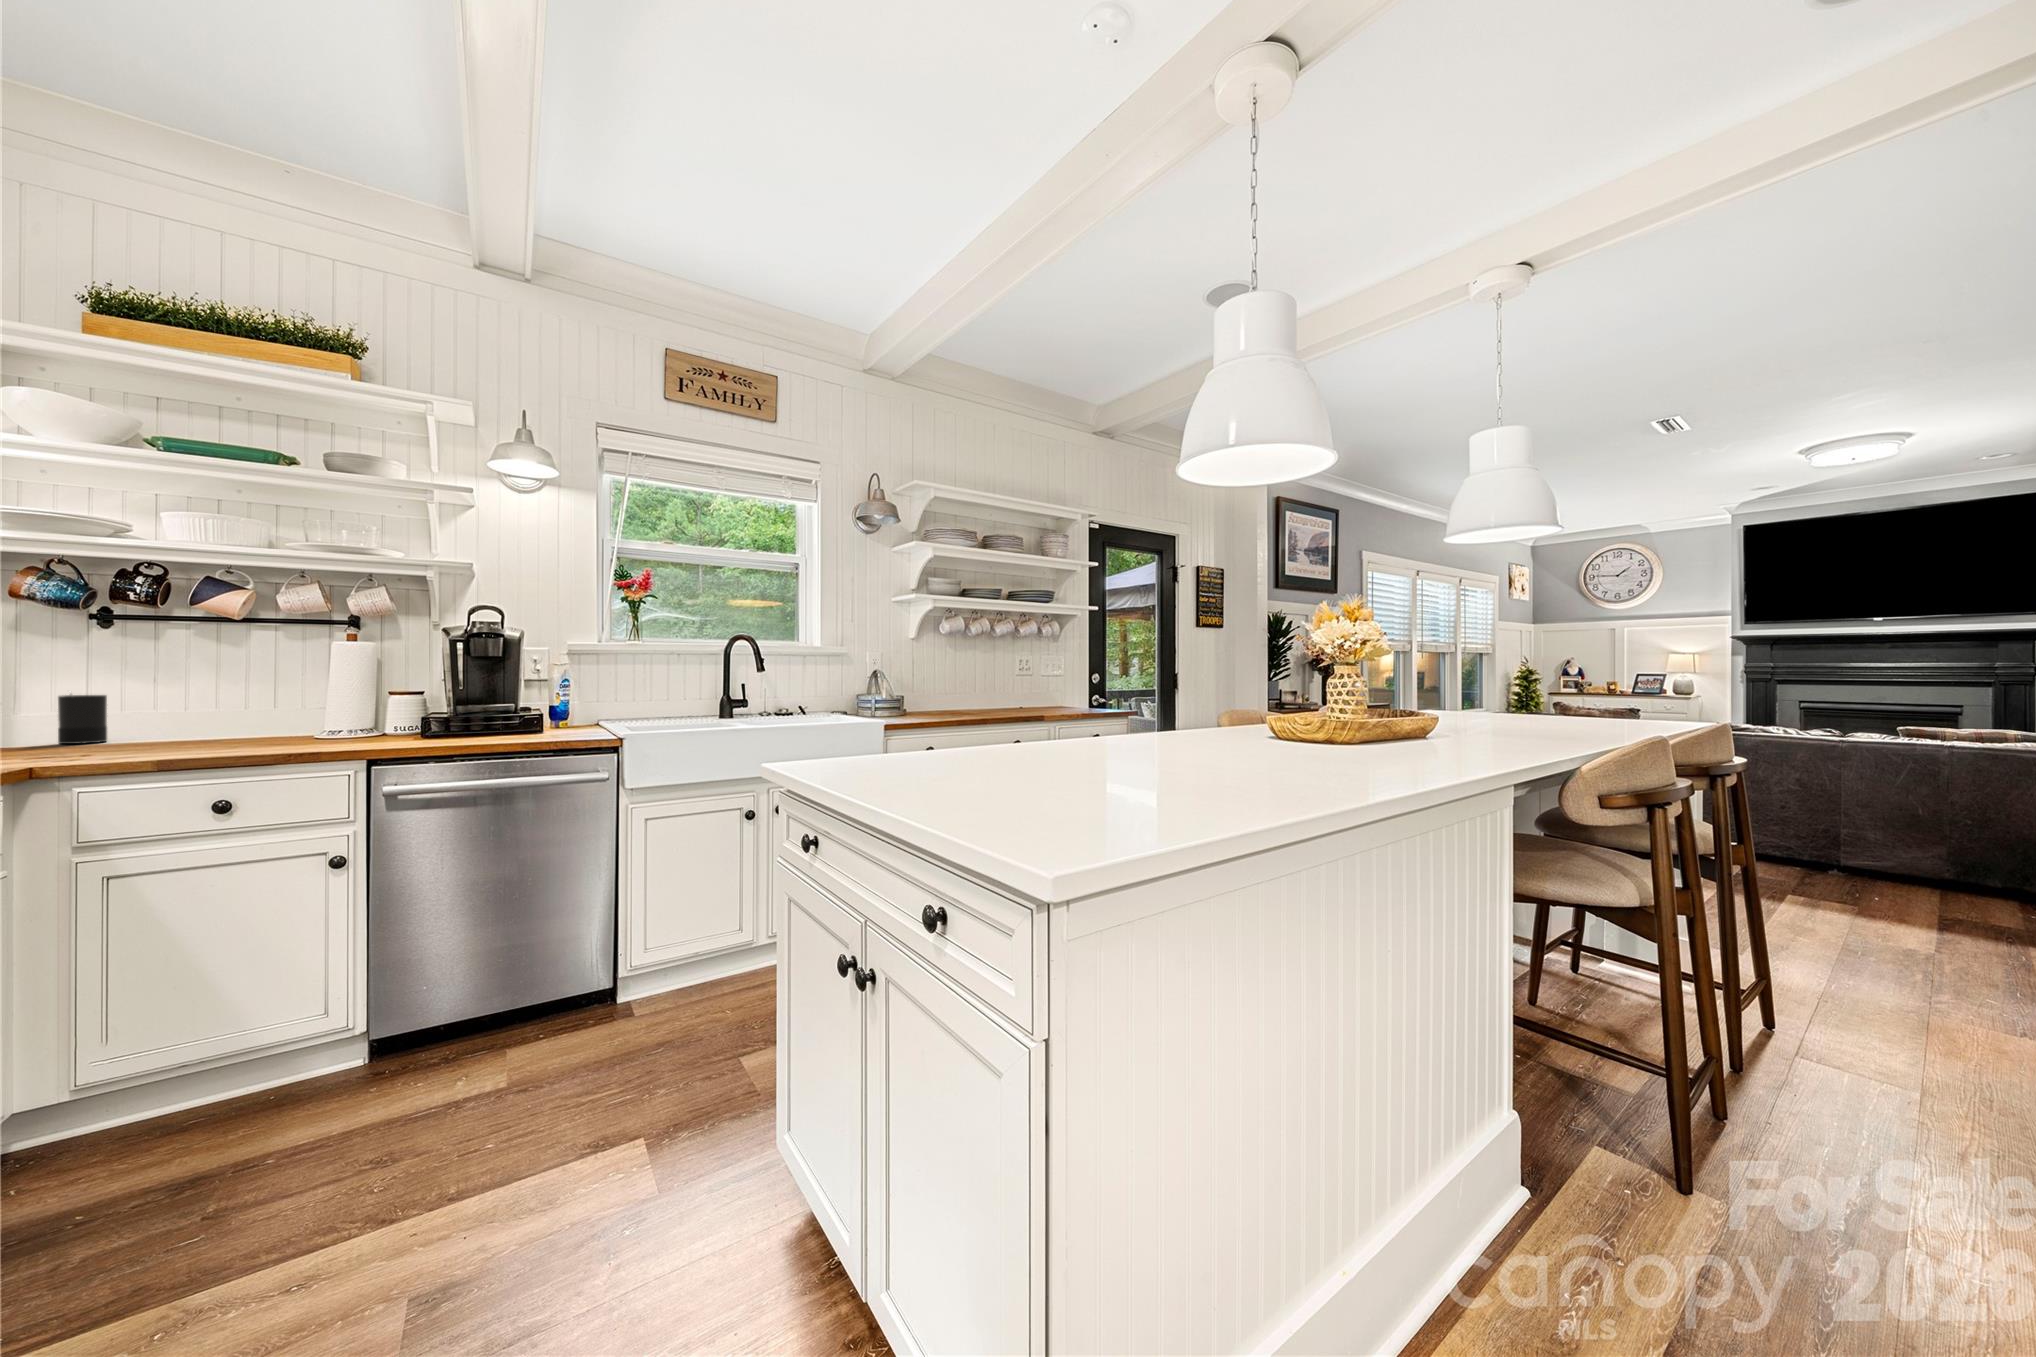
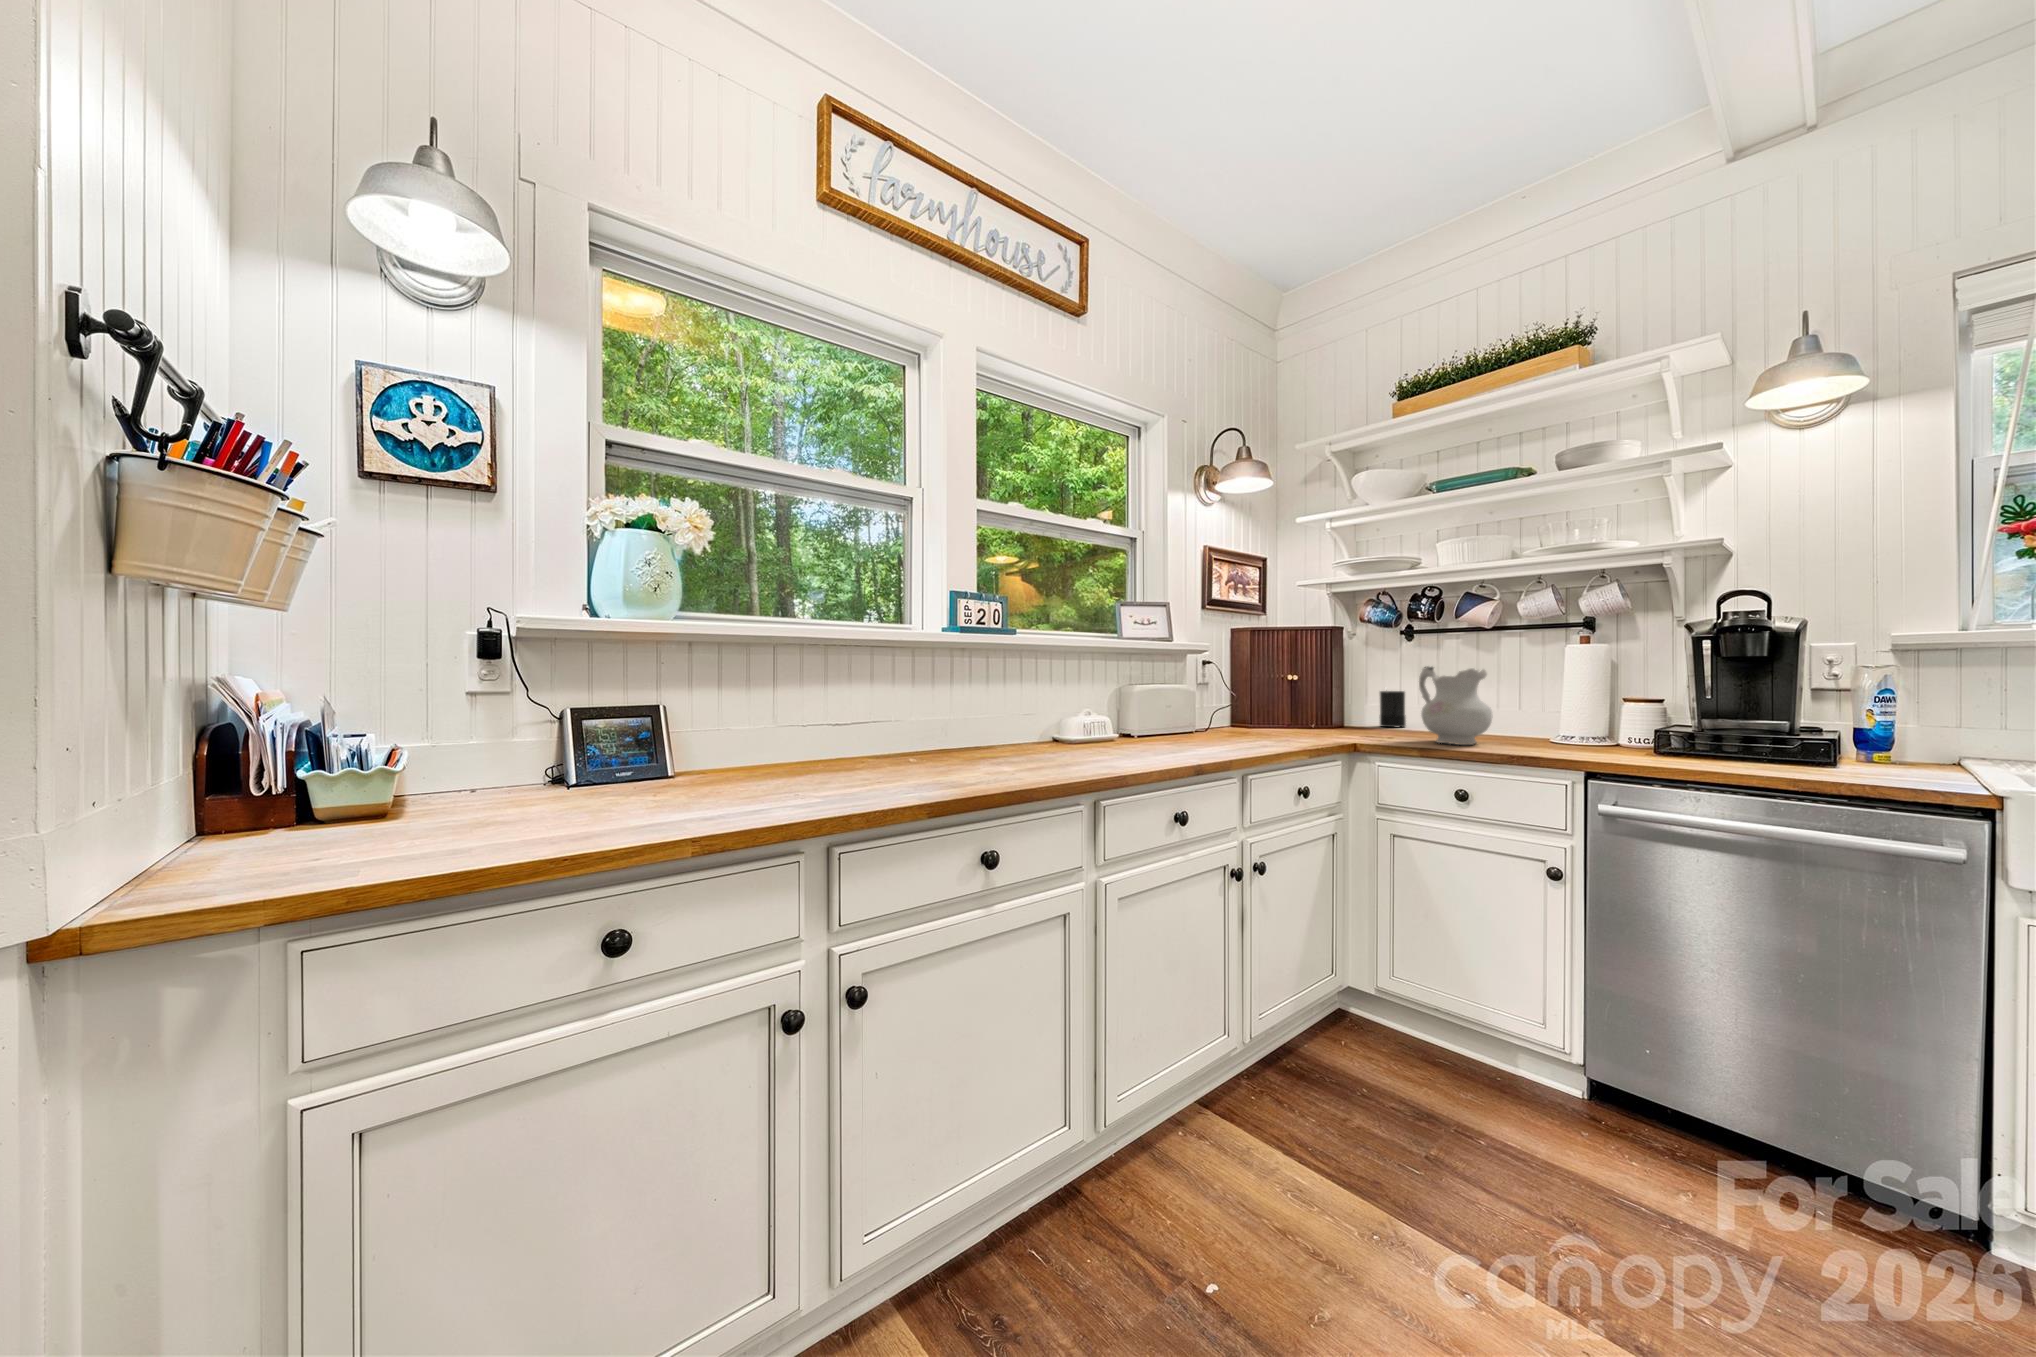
ceramic pitcher: none [147,659,256,751] -> present [1419,666,1493,745]

